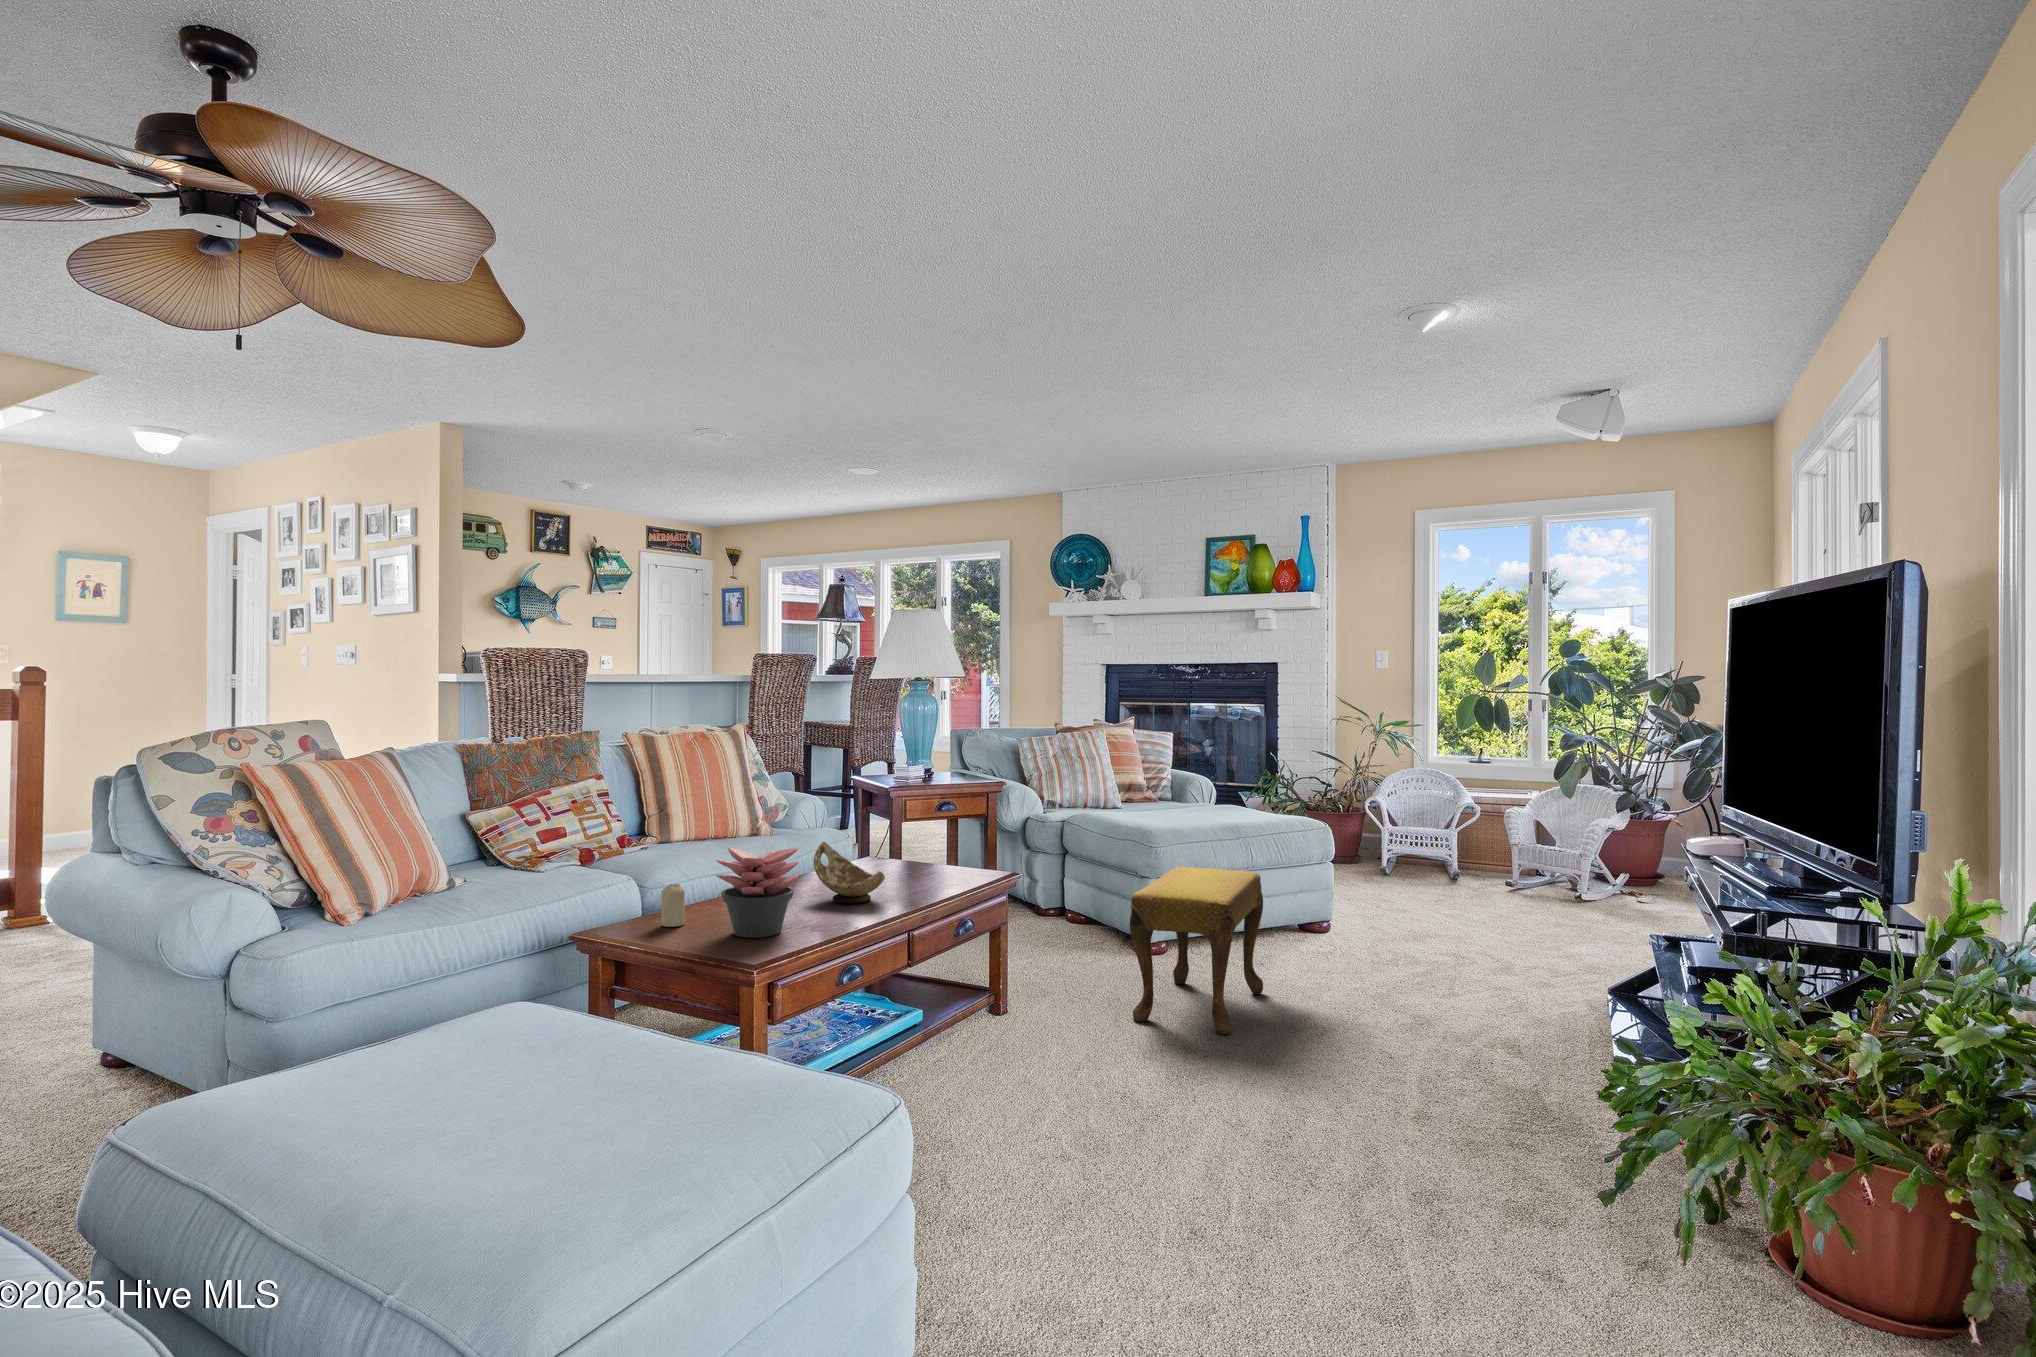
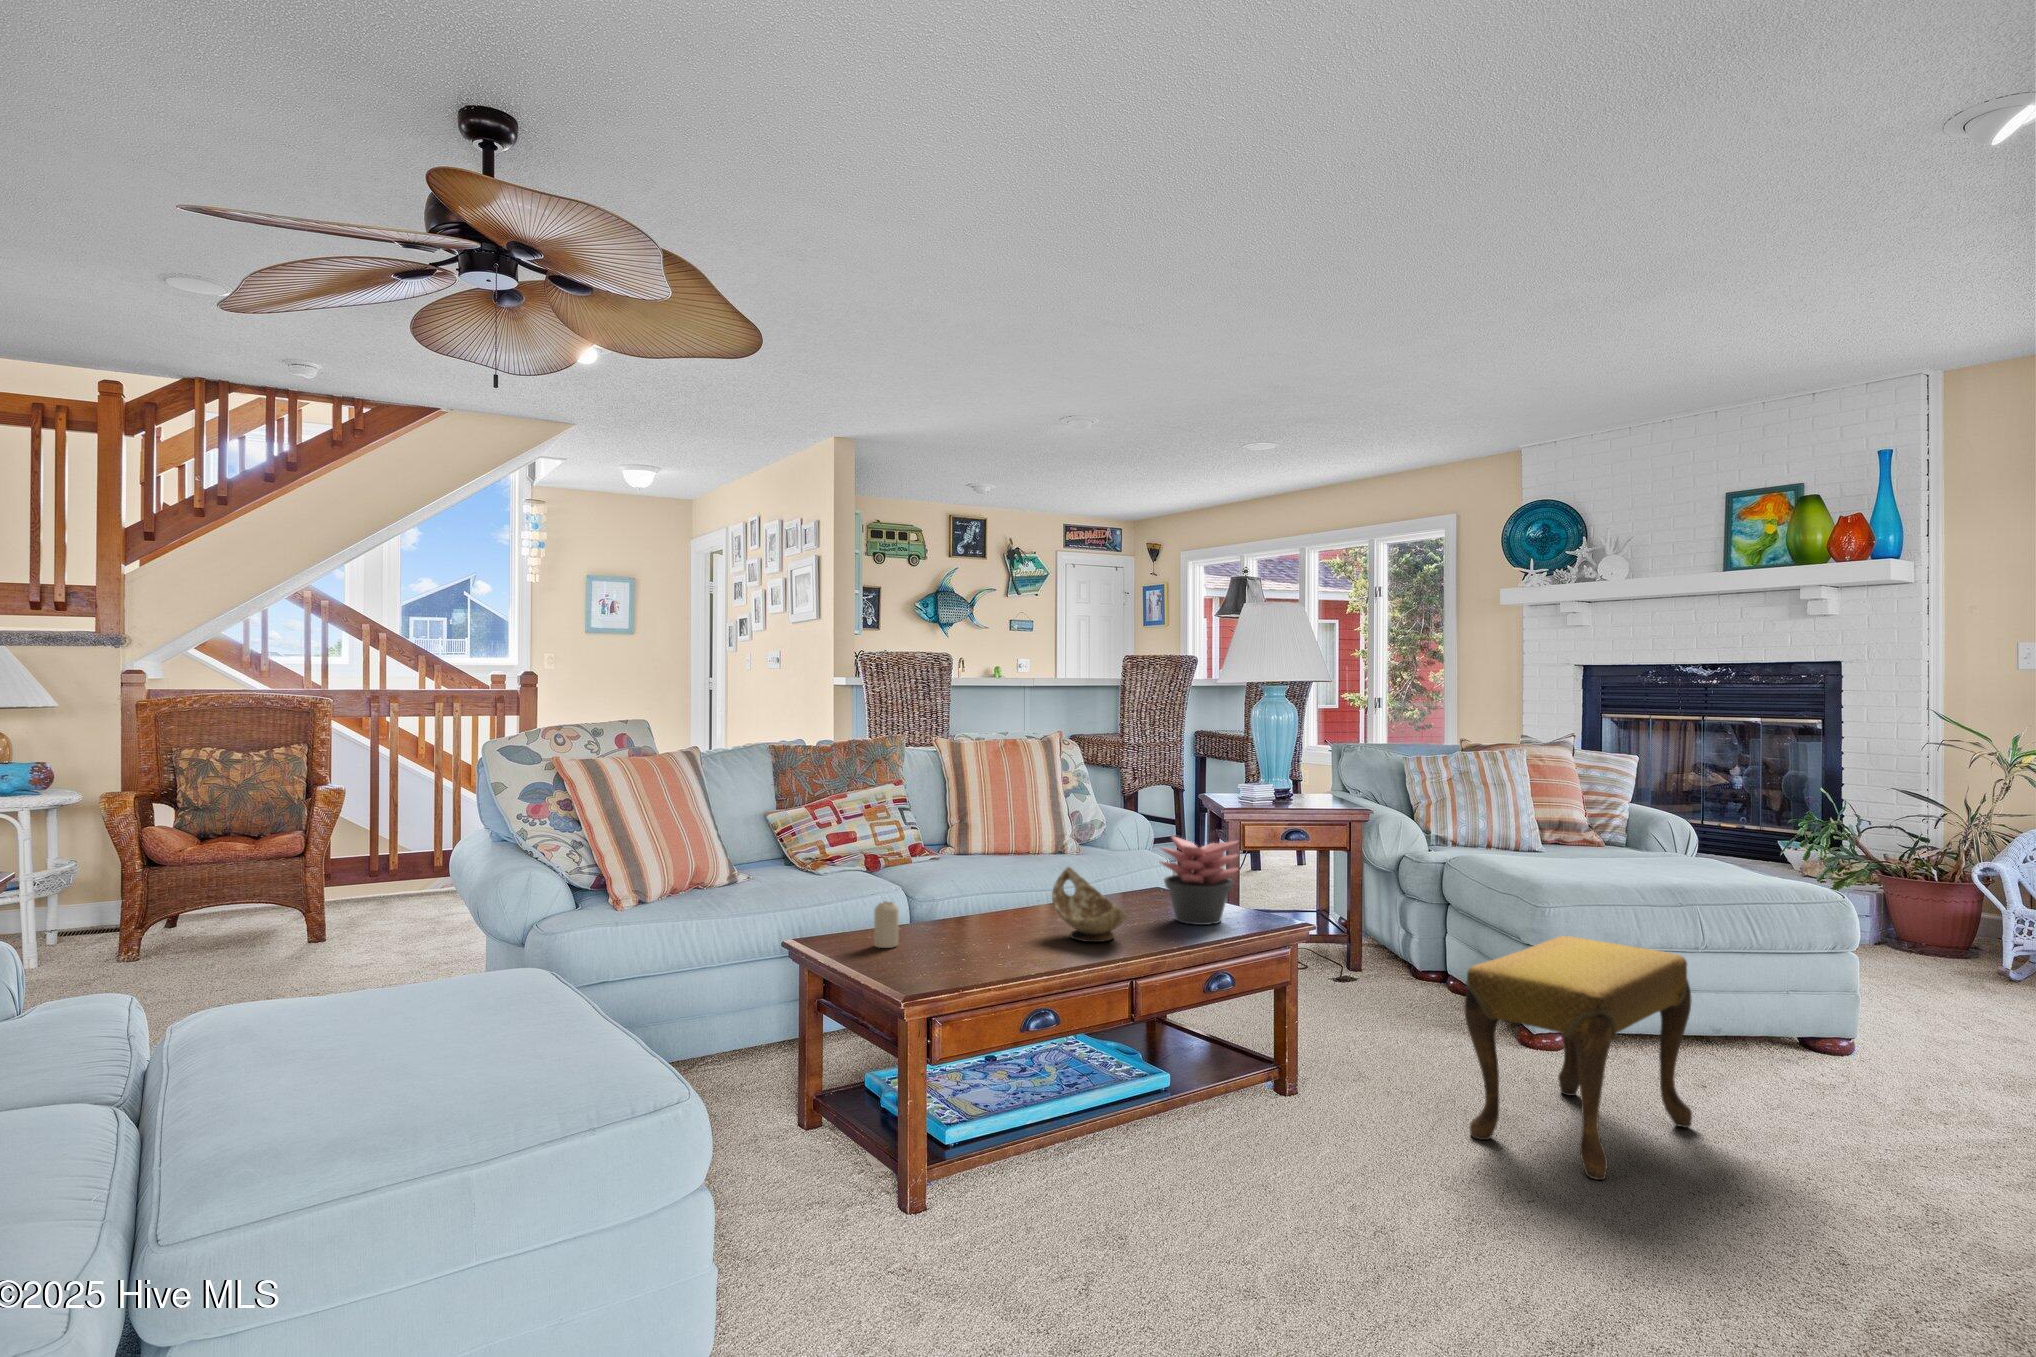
succulent plant: present [716,847,799,938] -> present [1160,836,1238,925]

